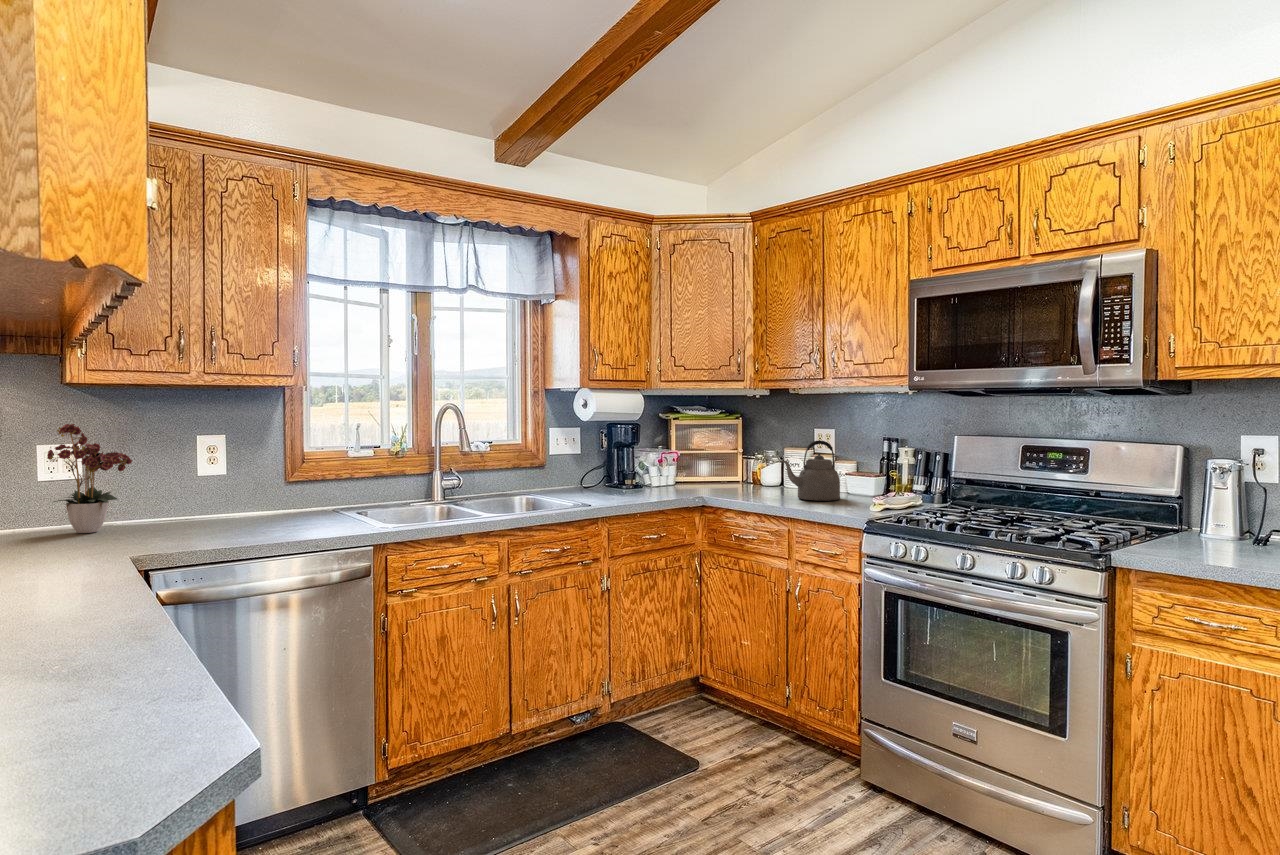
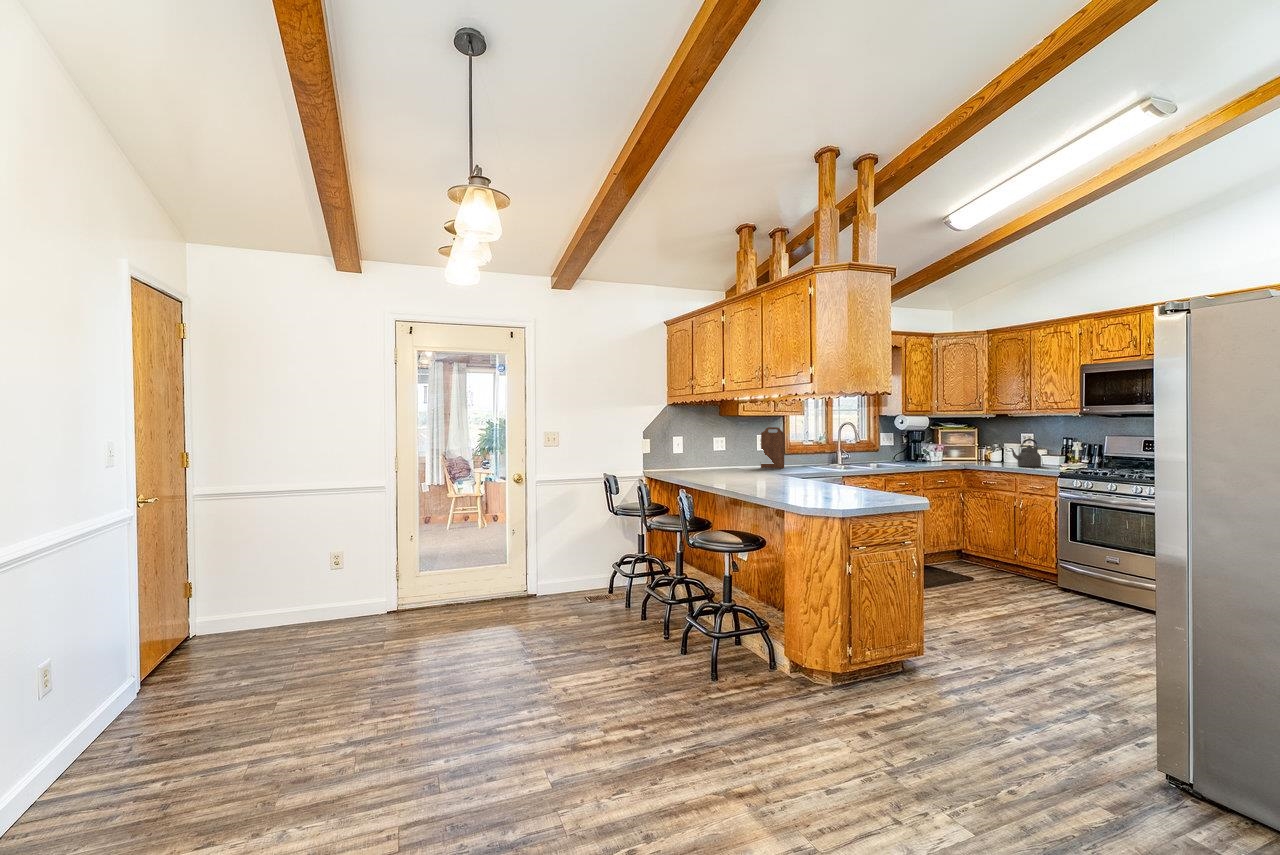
cutting board: none [167,419,240,529] -> present [761,427,785,468]
flower arrangement: present [47,424,132,533] -> none [725,427,750,468]

